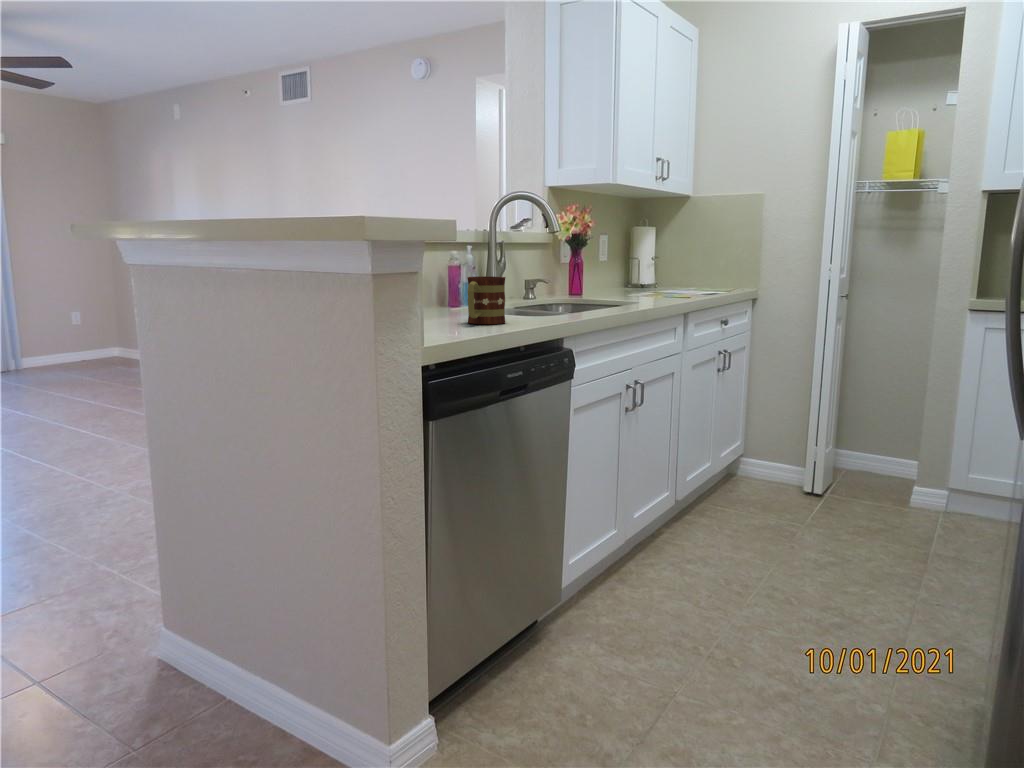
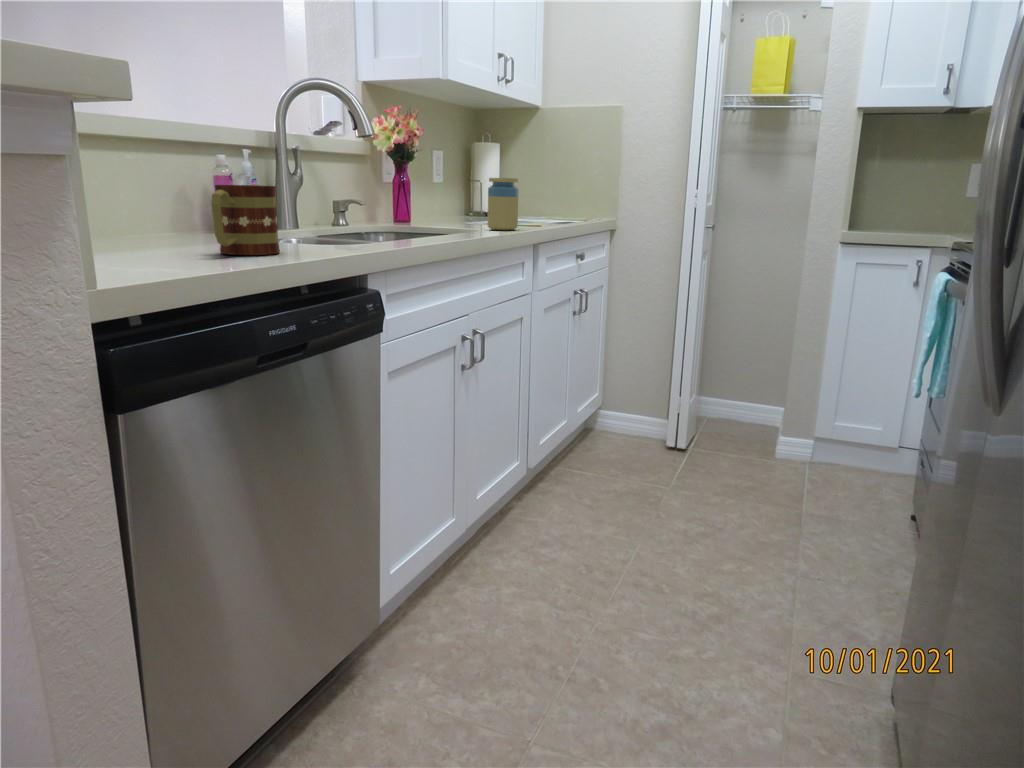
jar: none [647,261,673,302] -> present [488,178,518,230]

